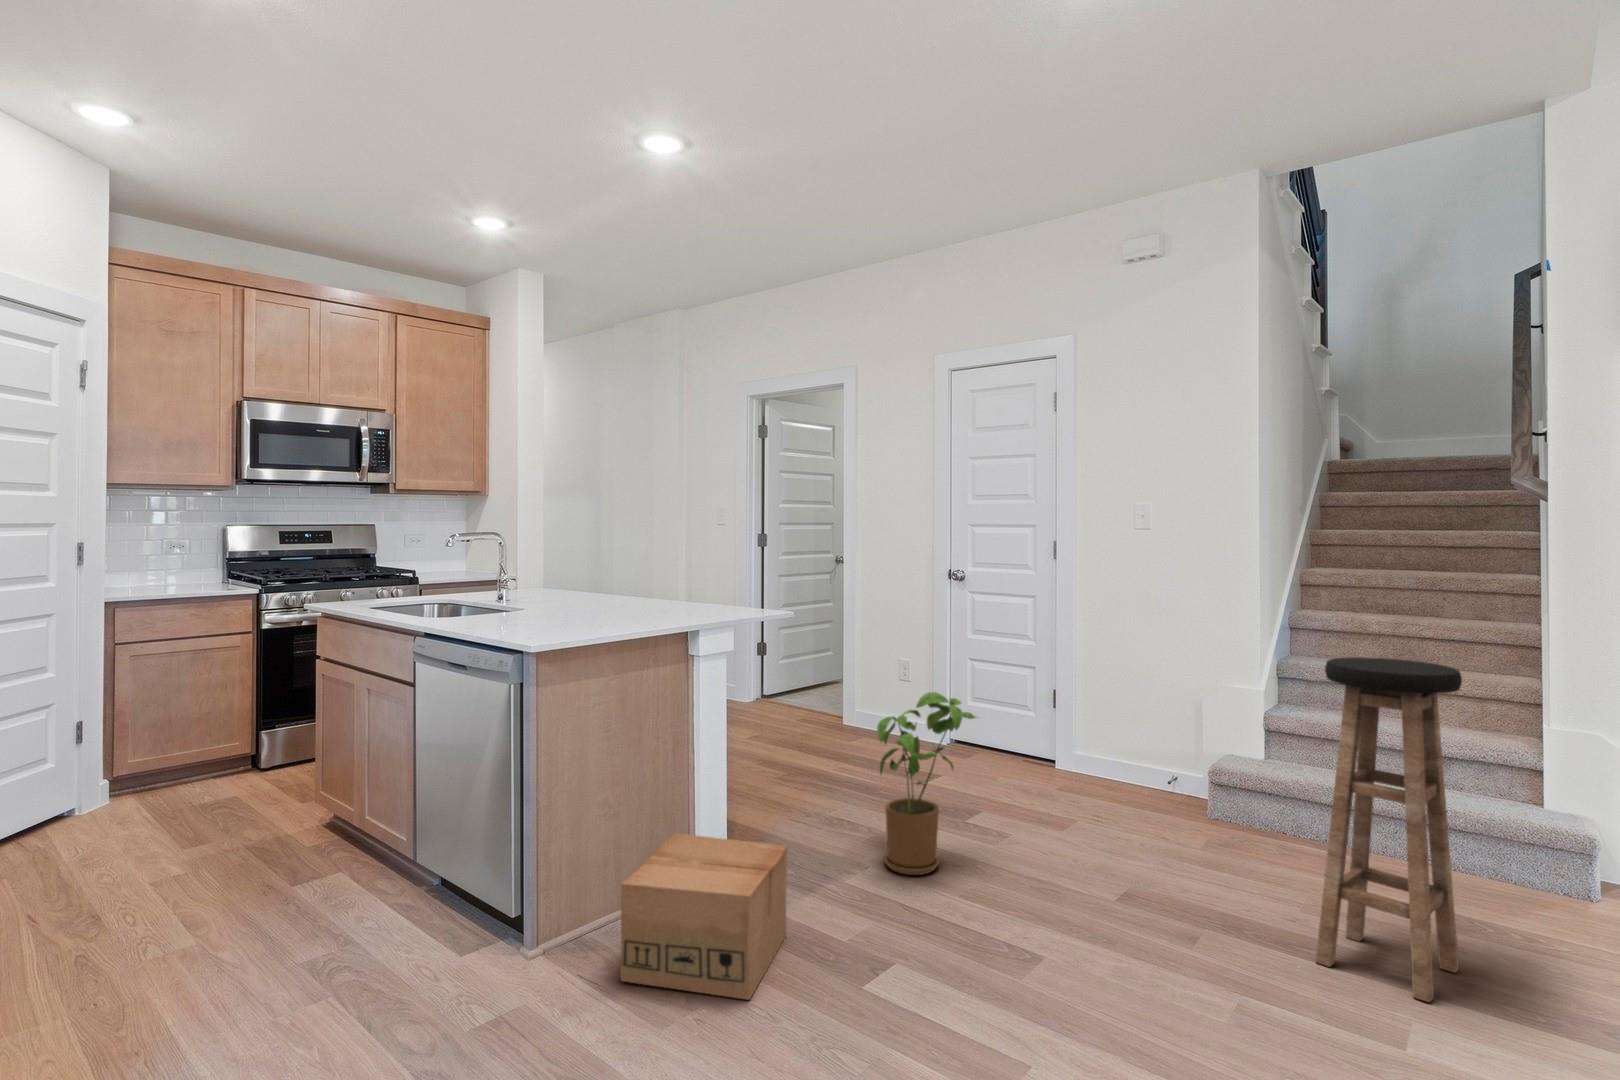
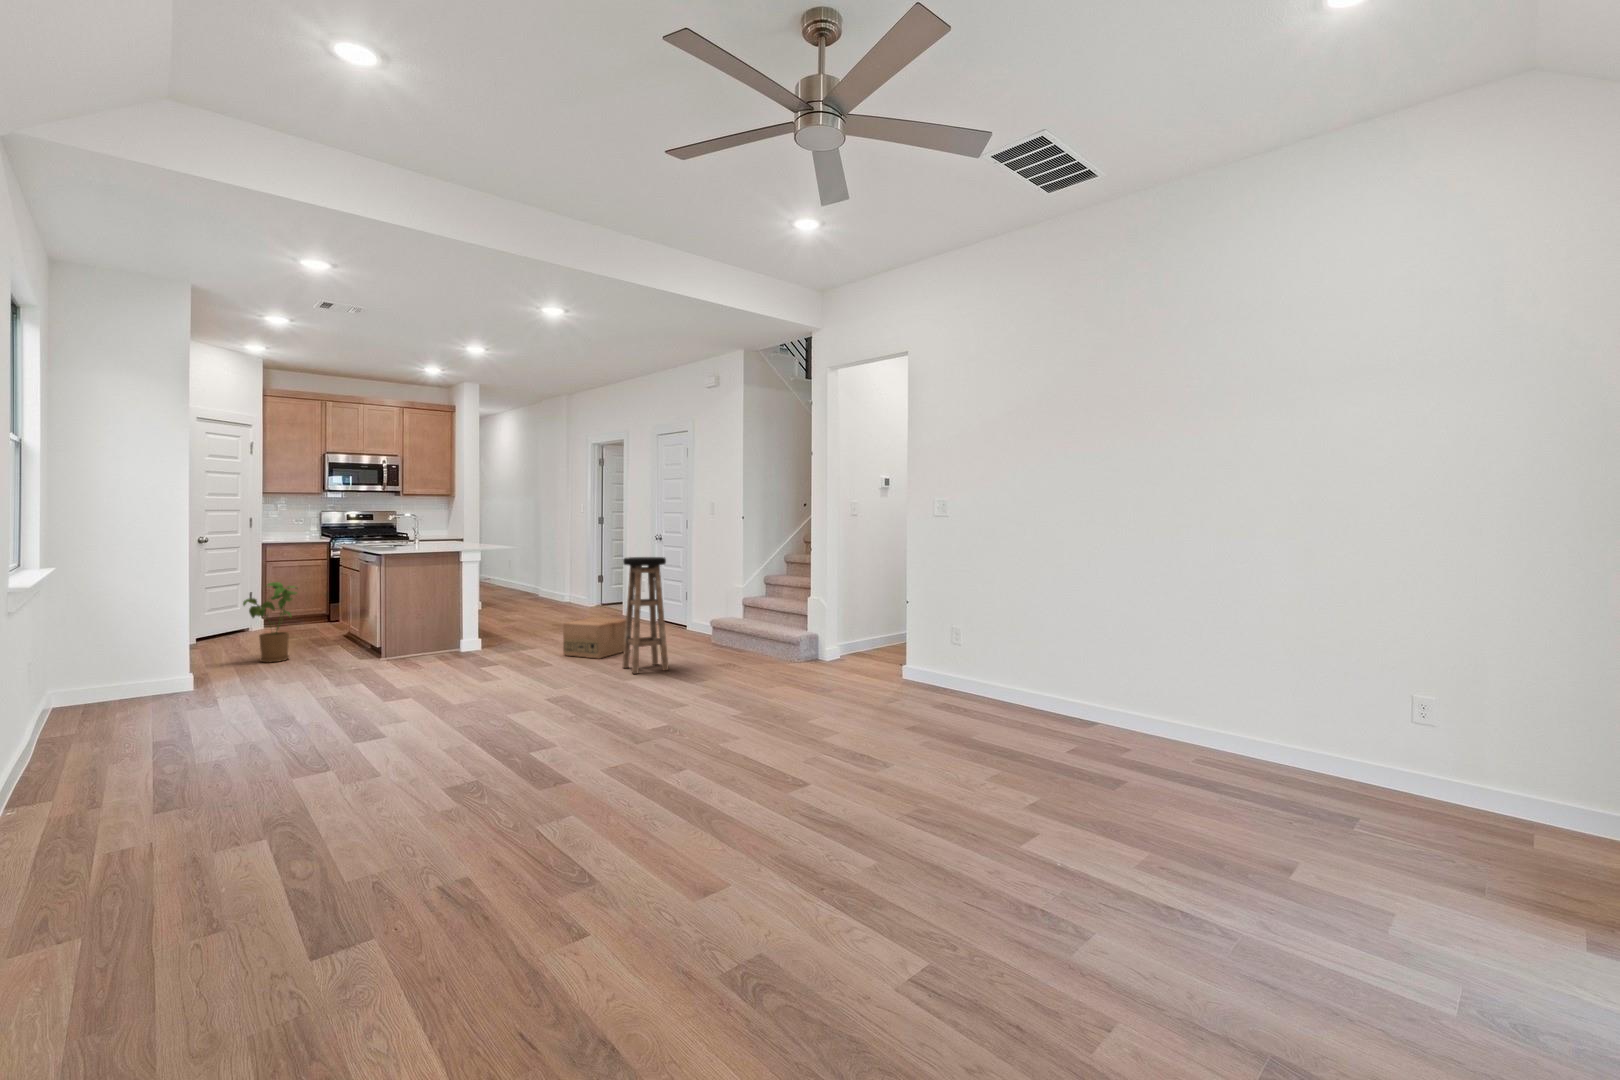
house plant: present [877,692,976,875] -> present [243,582,297,662]
cardboard box: present [621,833,787,1000] -> present [563,617,626,659]

